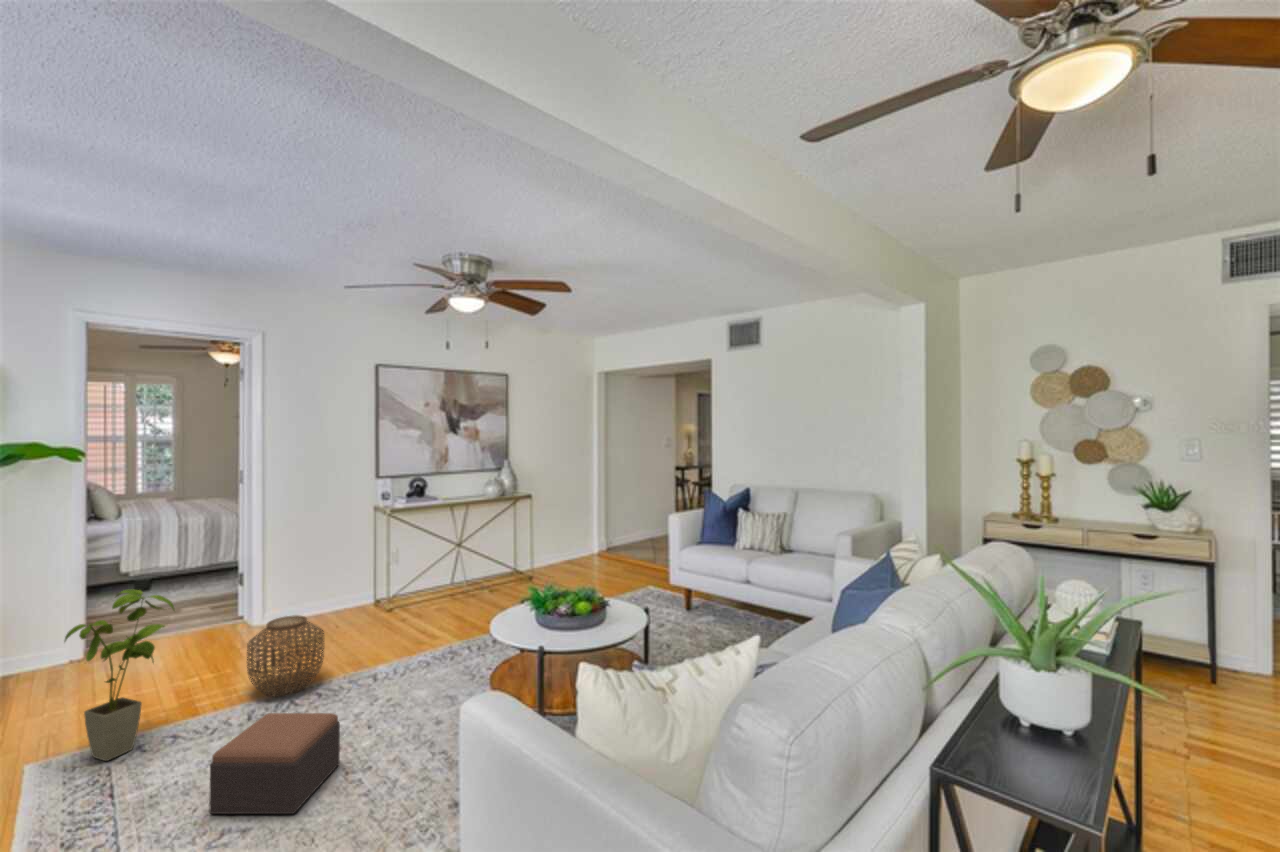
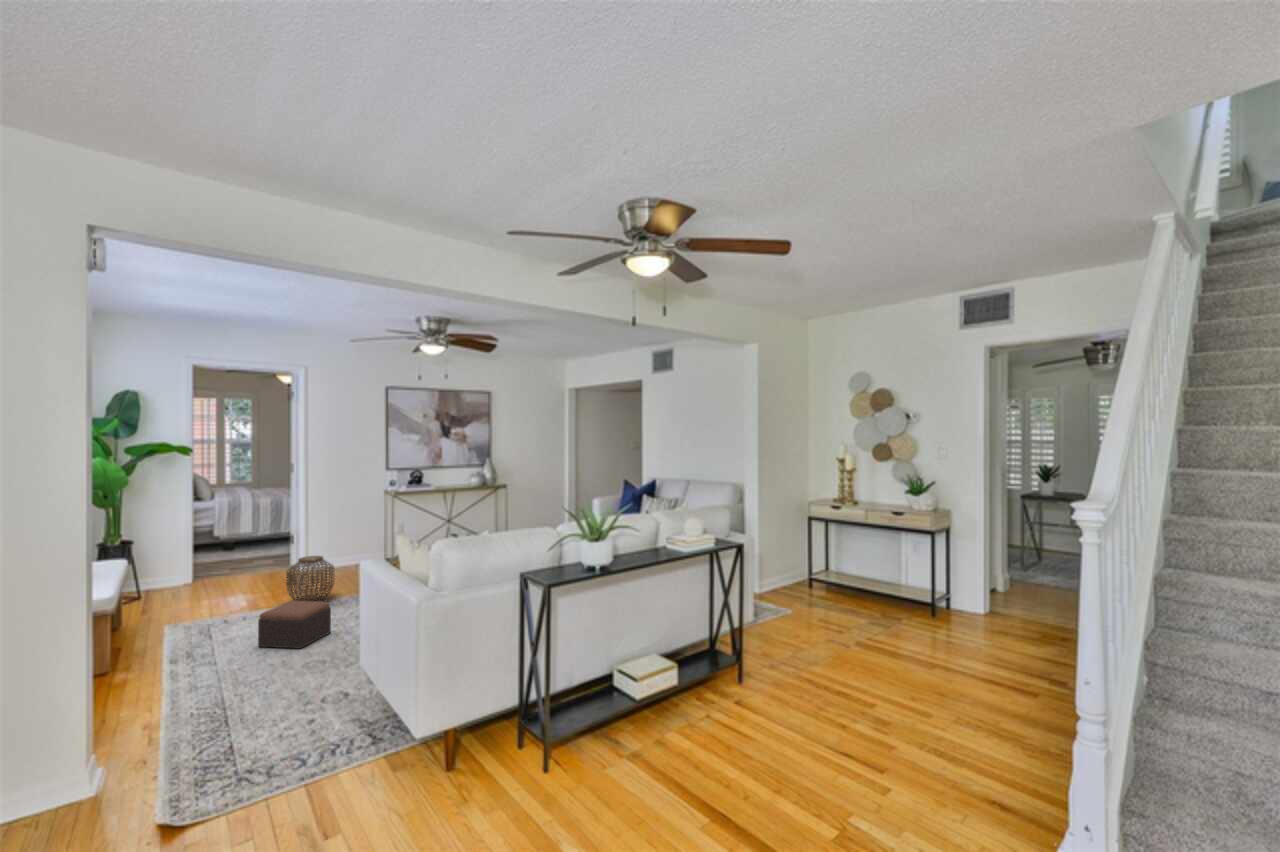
house plant: present [65,590,174,761] -> none [184,530,243,627]

